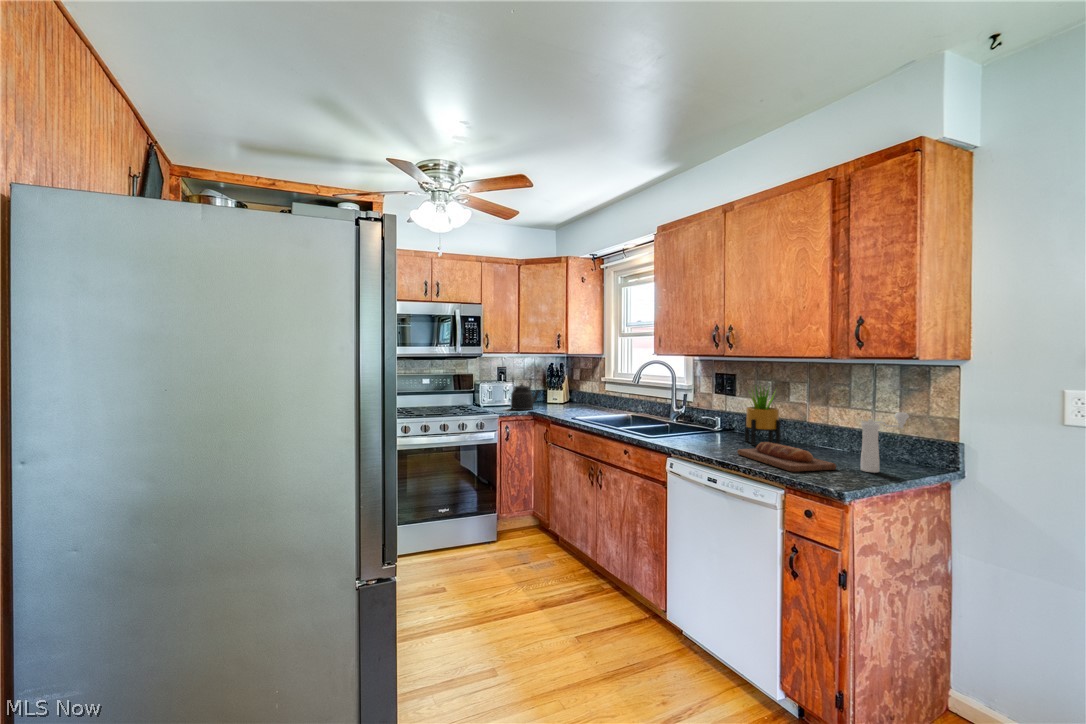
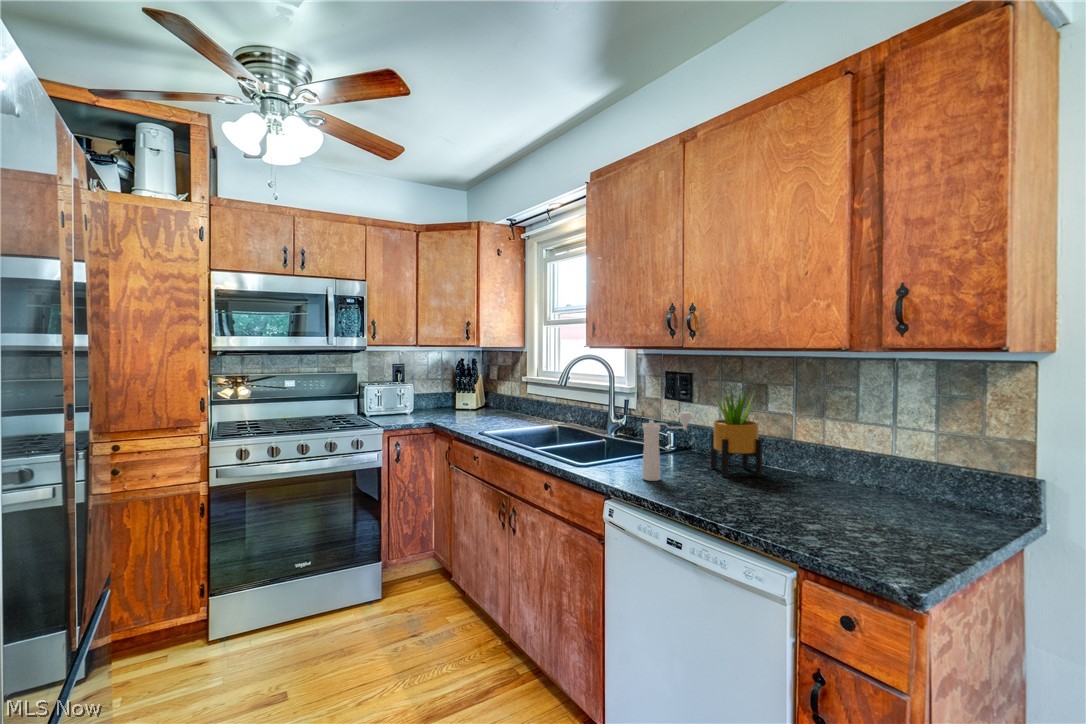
kettle: present [511,378,540,410] -> none [404,377,445,421]
pepper mill: present [861,412,909,472] -> present [642,412,692,481]
bread loaf: present [737,442,836,472] -> none [708,479,868,537]

